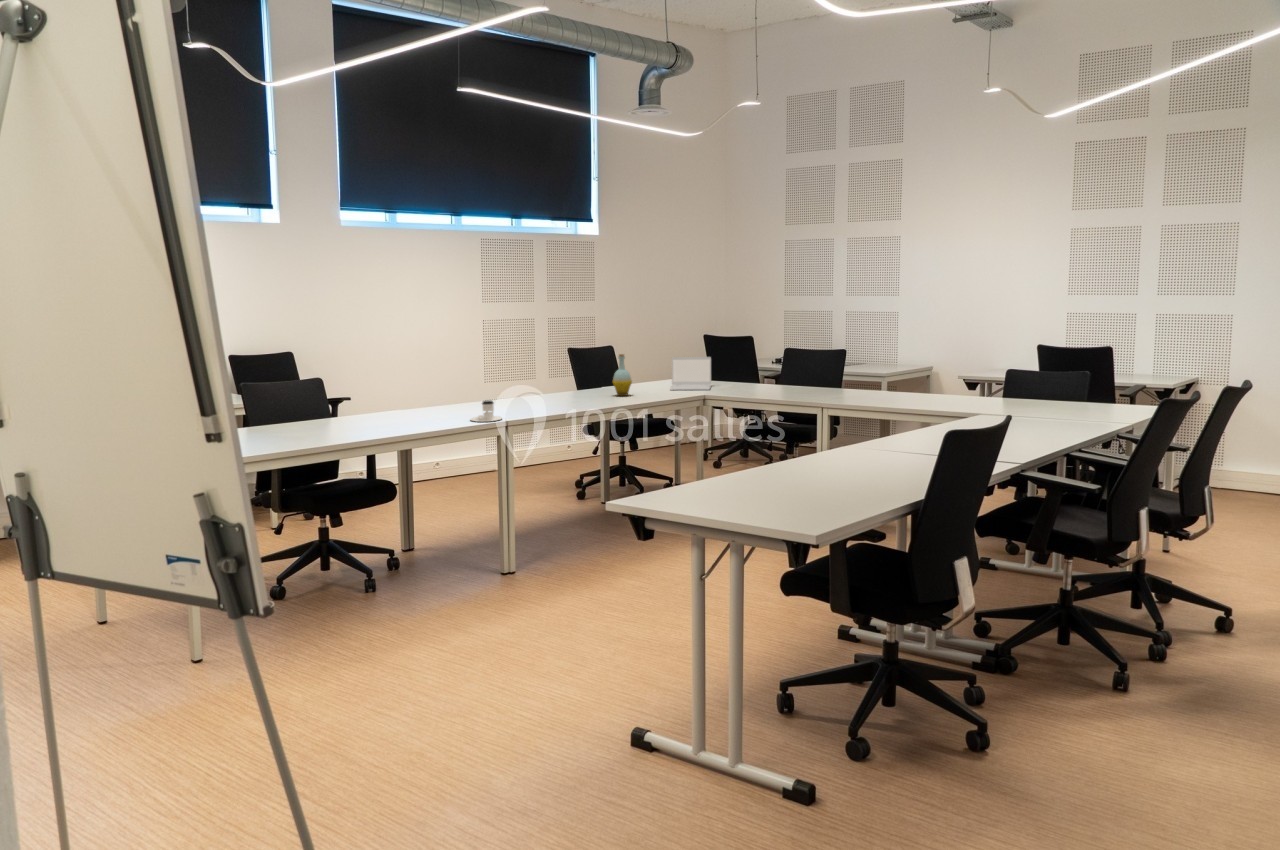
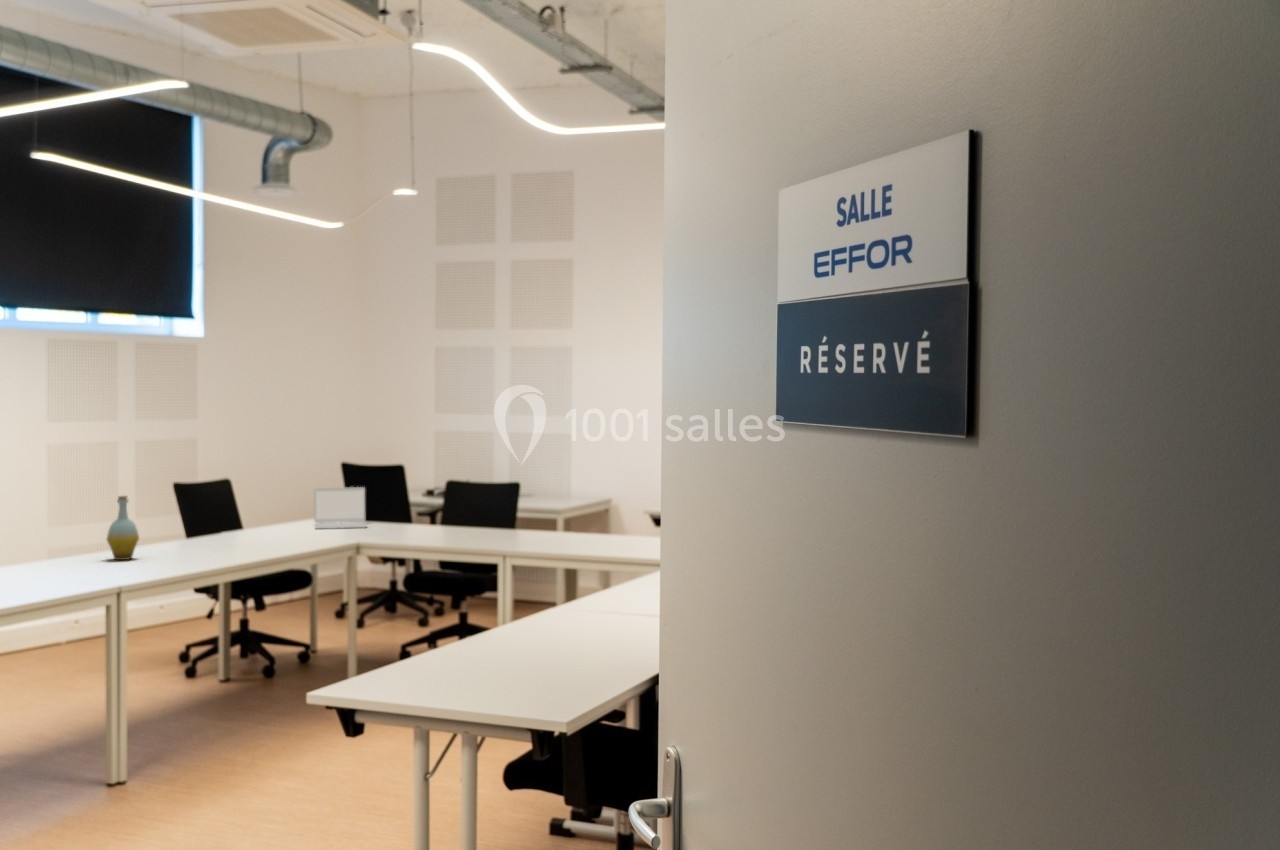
bottle: present [613,354,632,396] -> present [107,496,139,560]
coffee cup: present [471,401,502,422] -> none [52,542,102,571]

